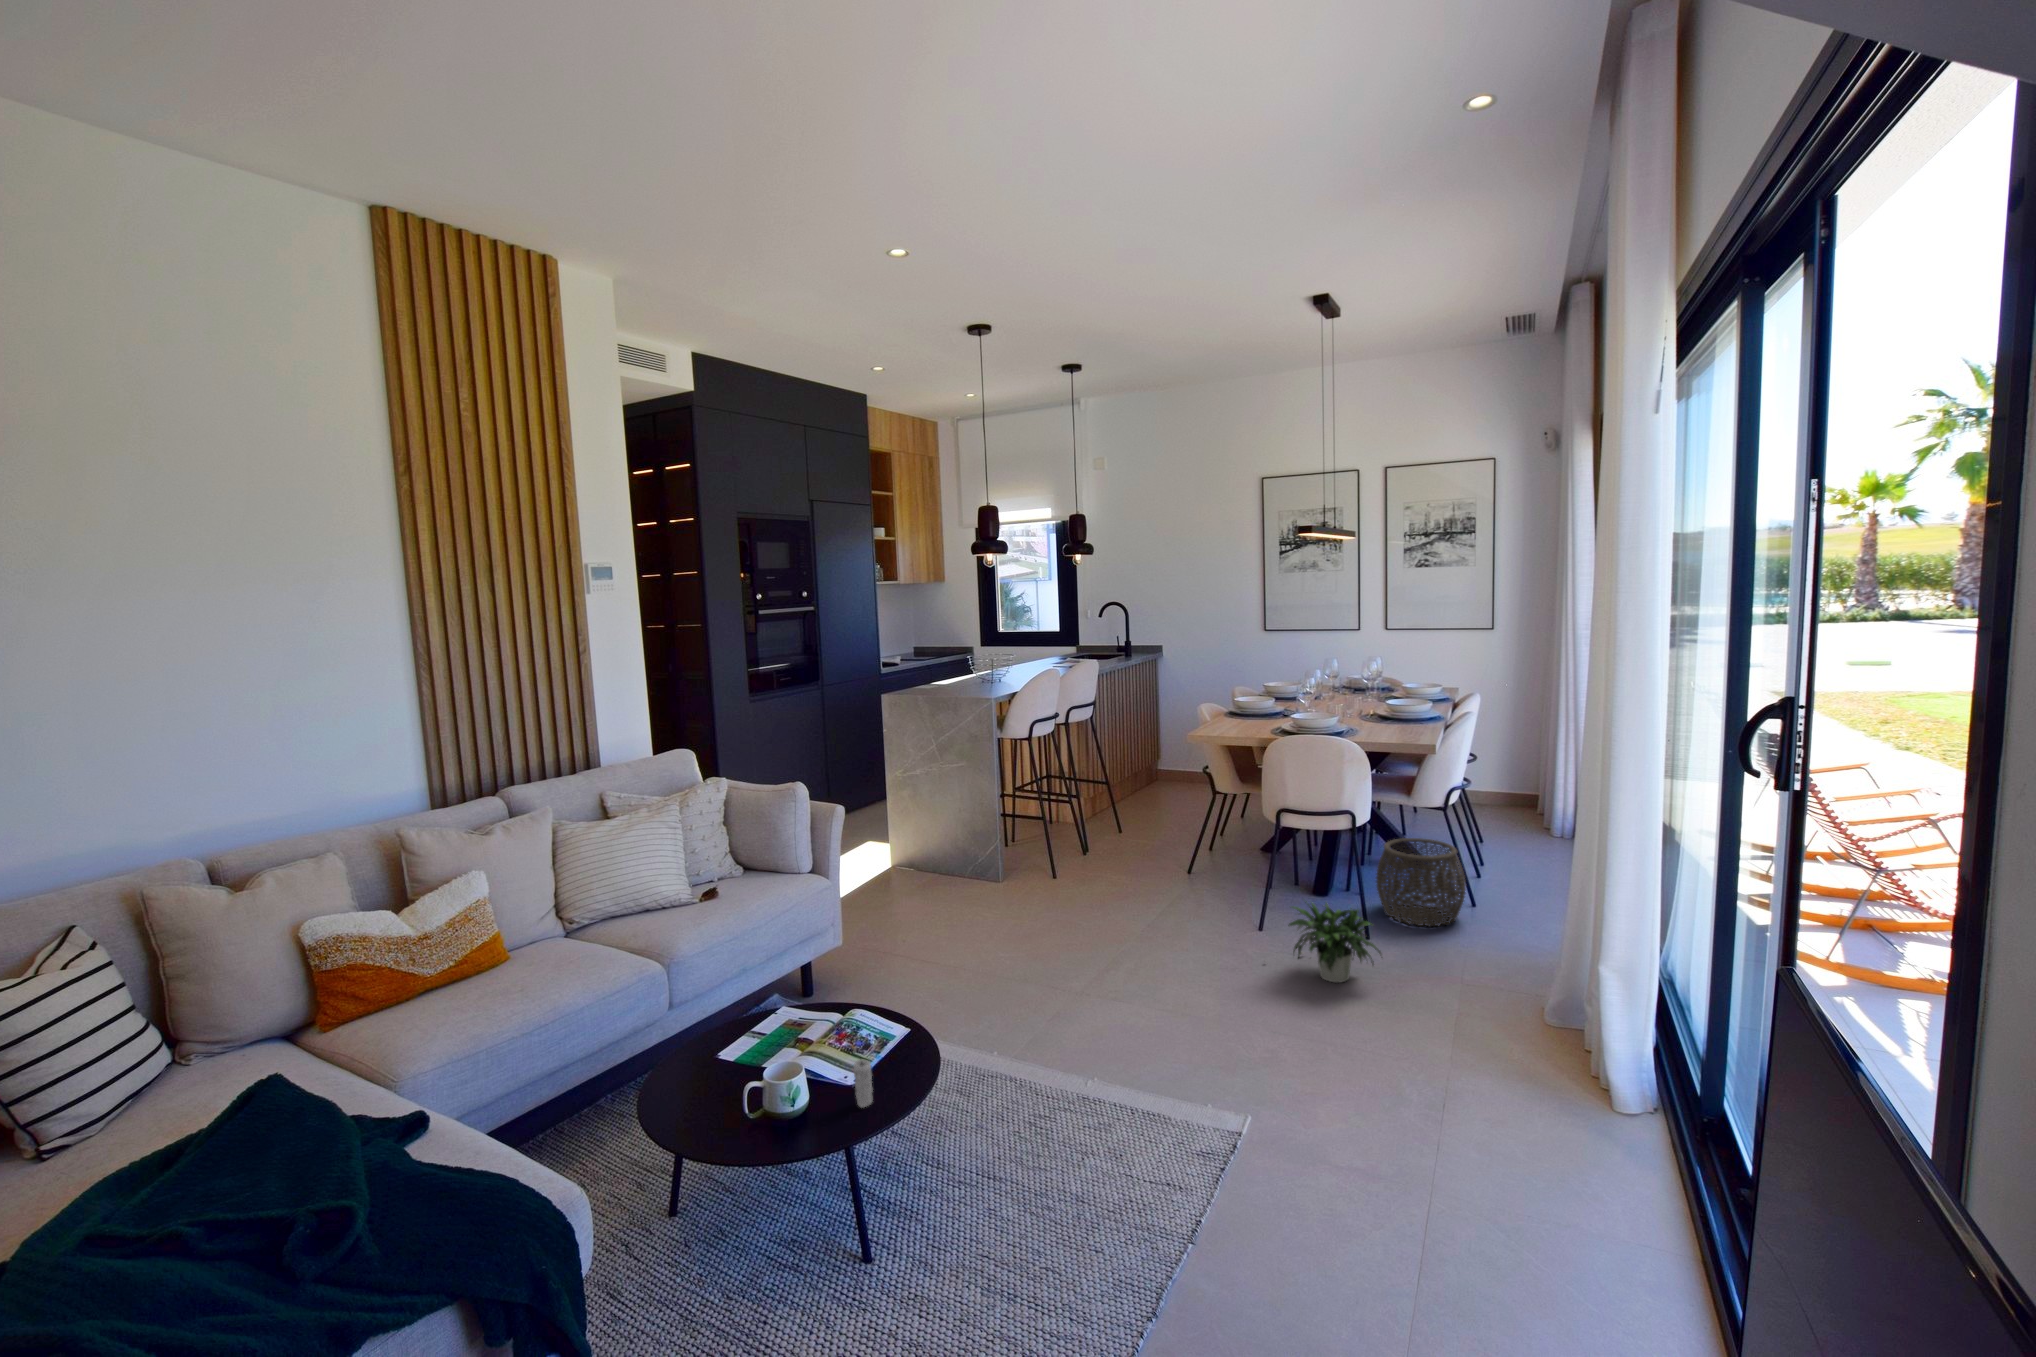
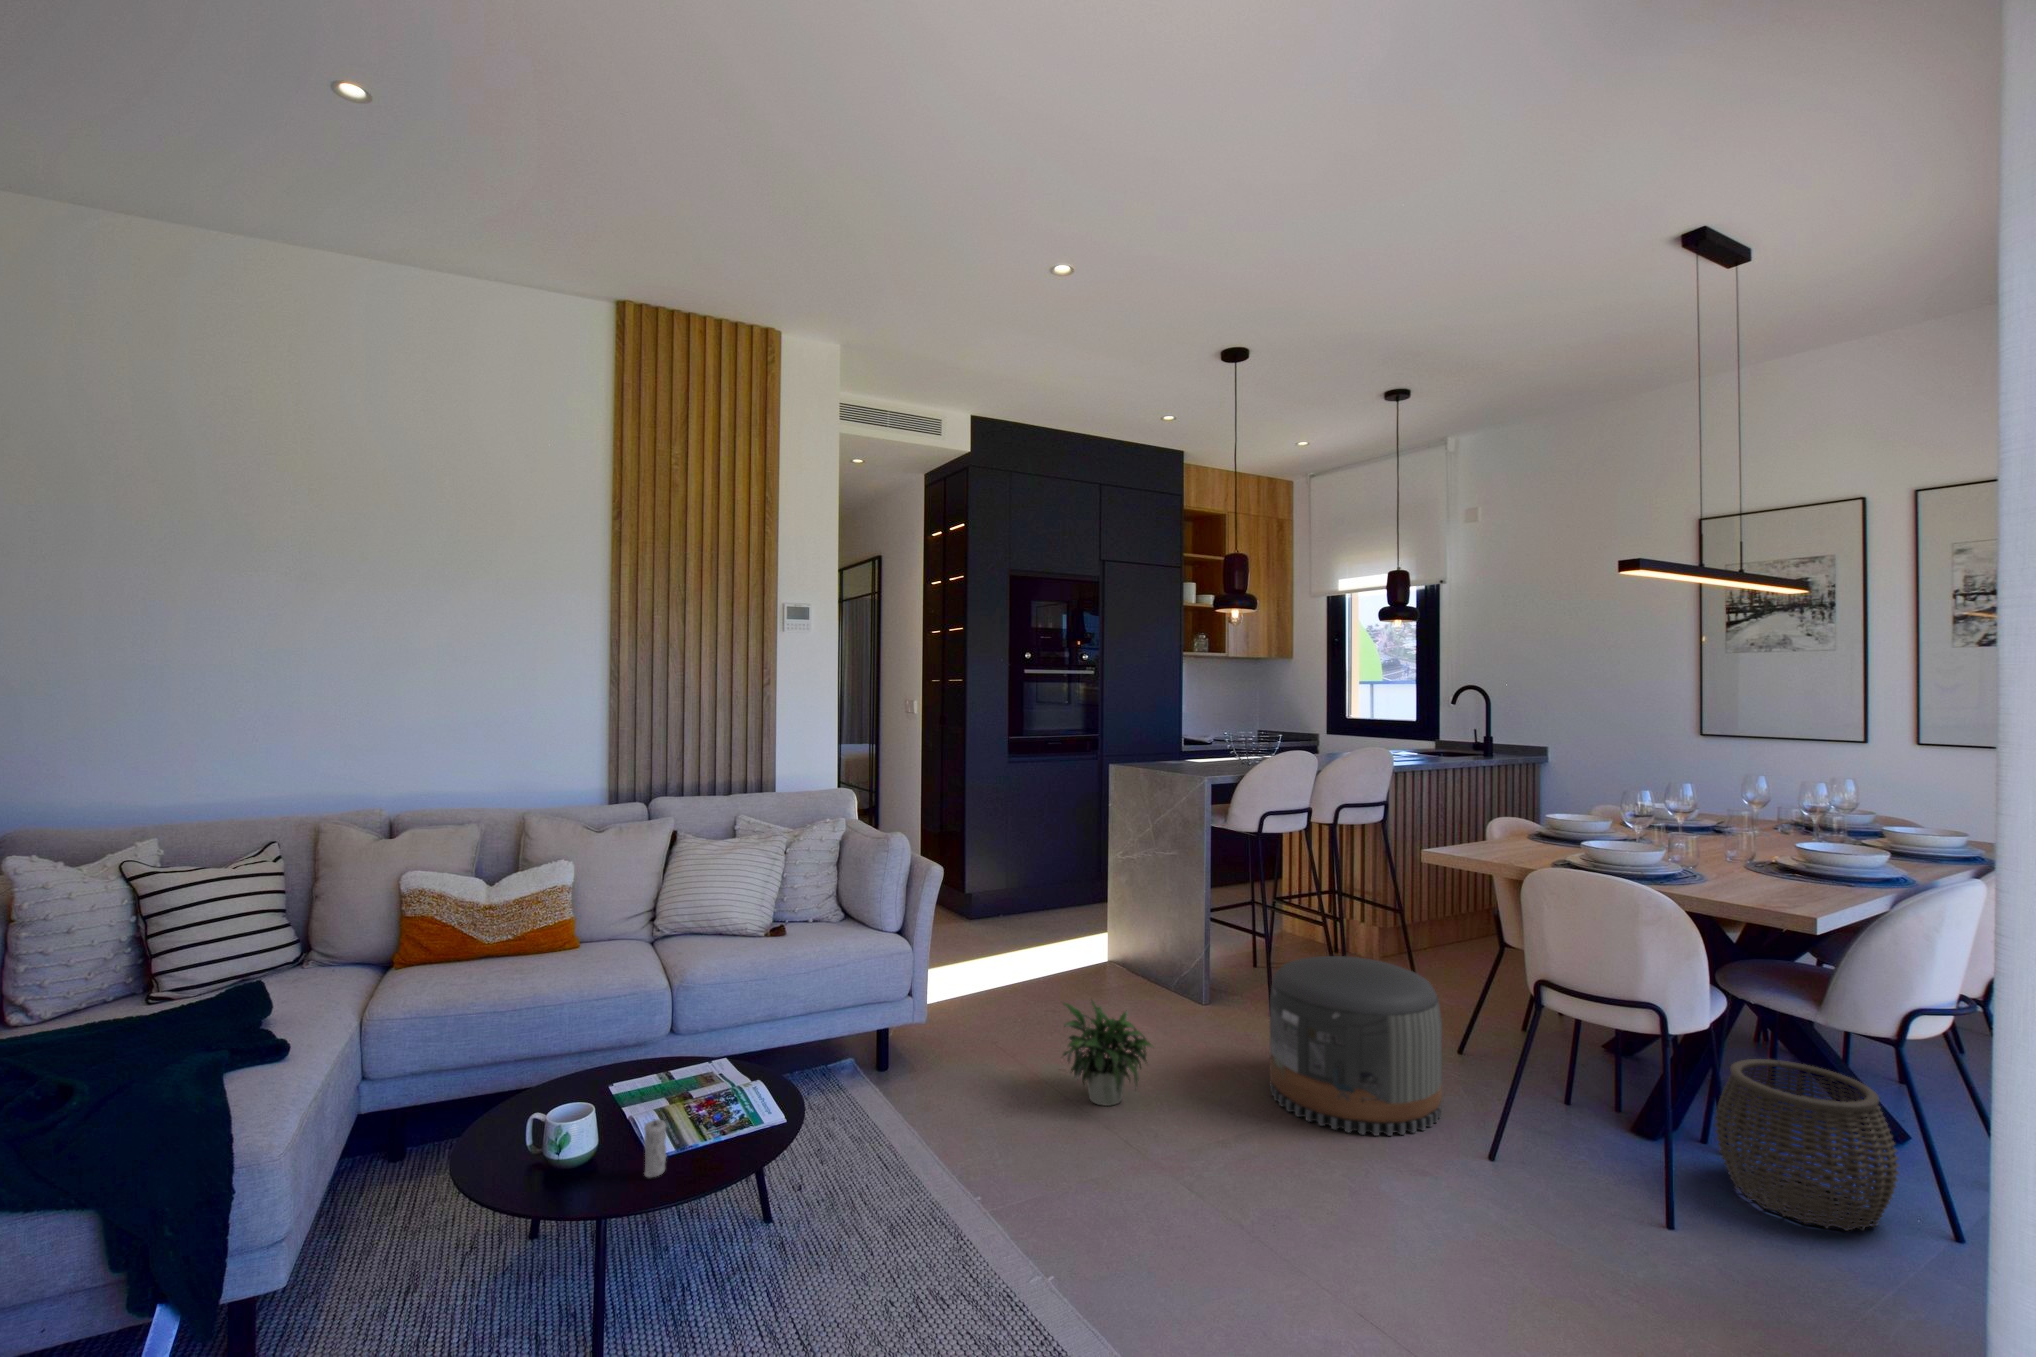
pouf: none [1102,823,1223,945] -> present [1270,956,1442,1136]
potted plant: present [1288,901,1381,982] -> present [1063,1001,1153,1106]

